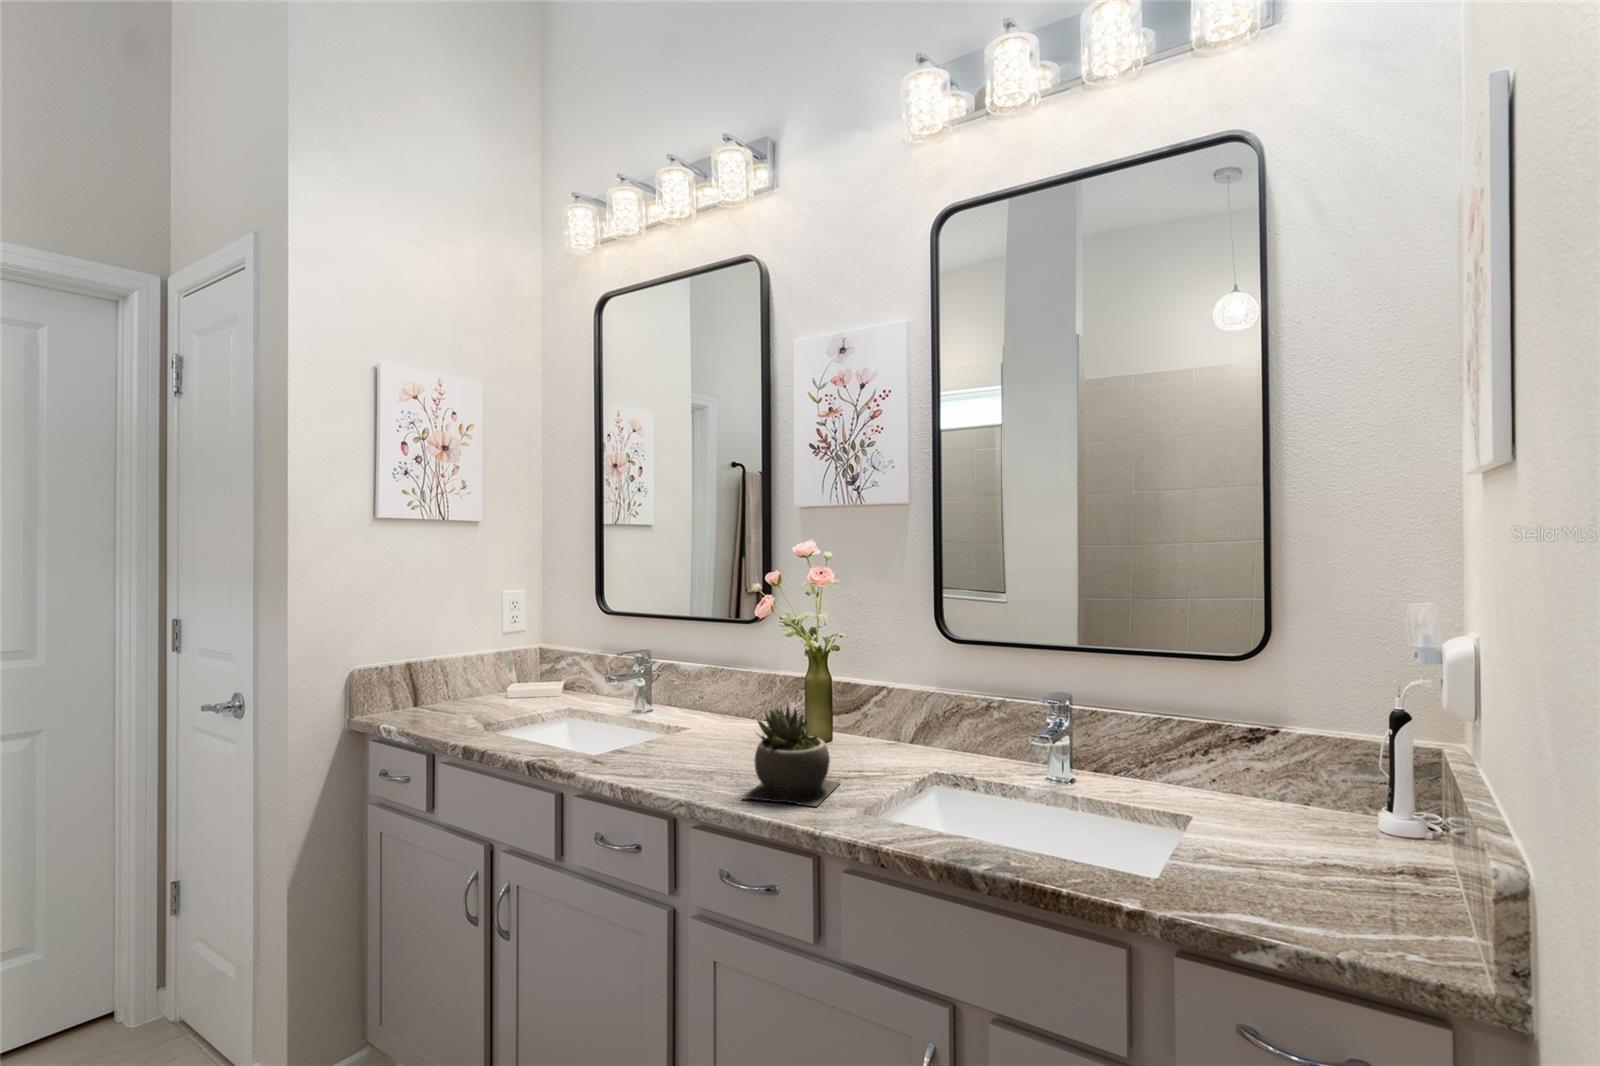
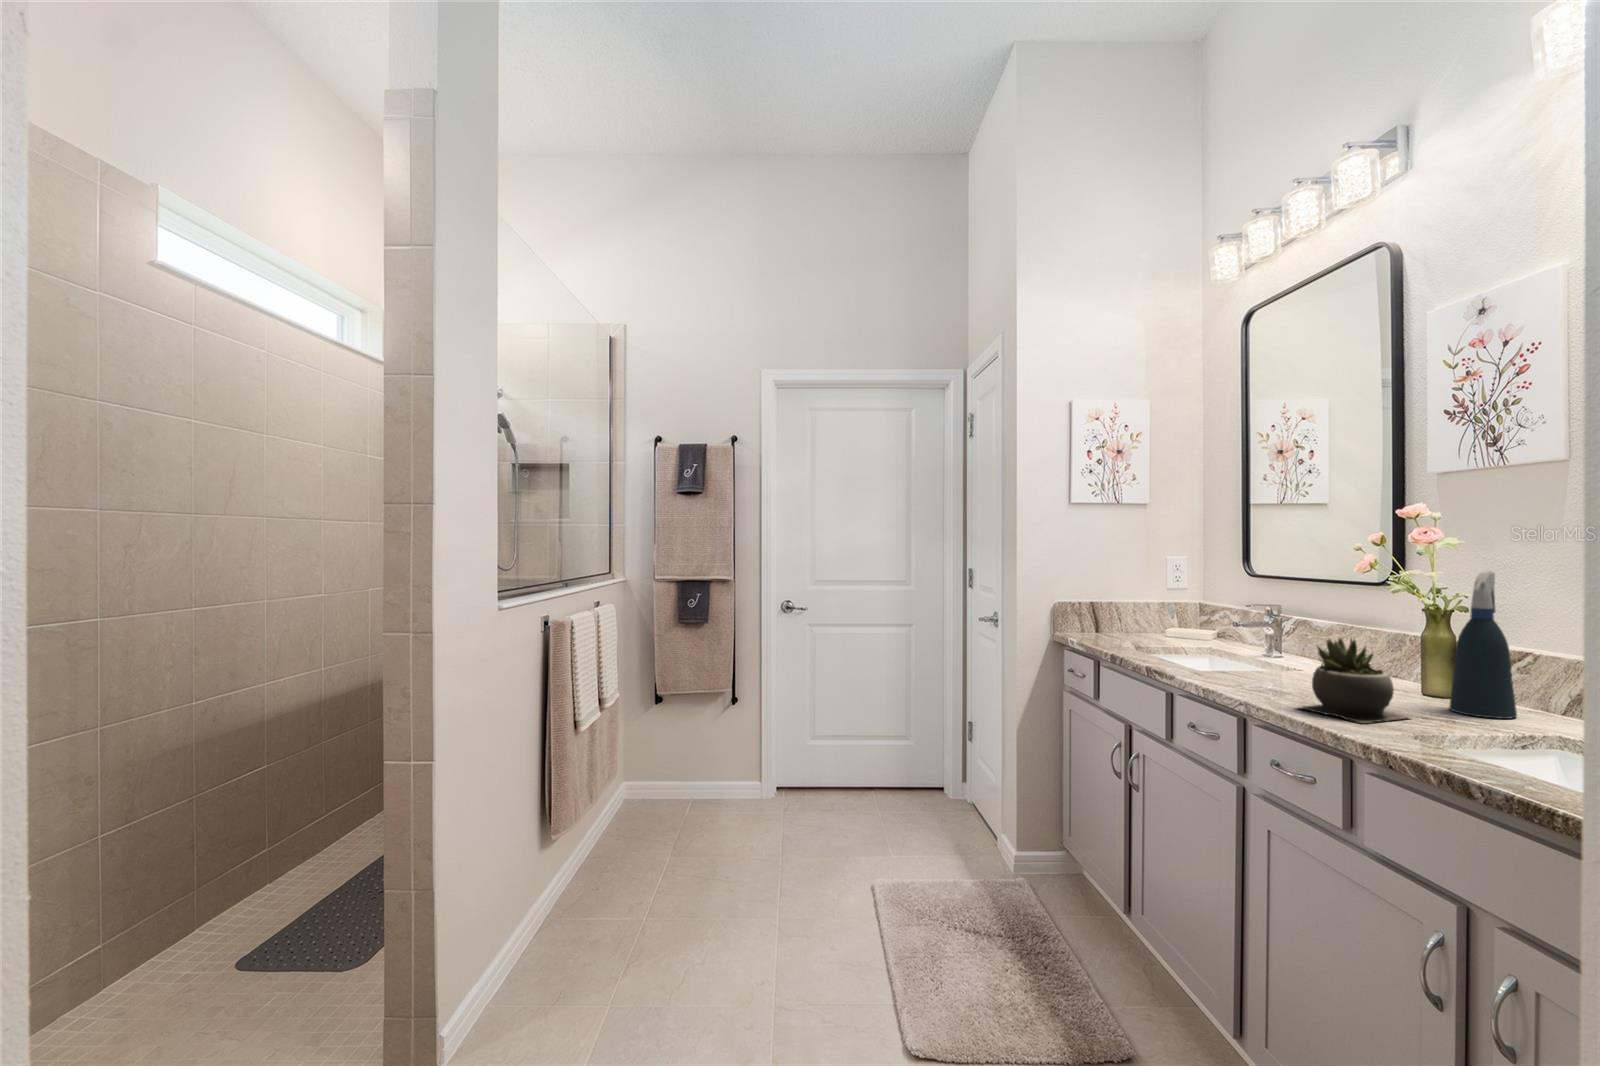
spray bottle: none [848,613,898,763] -> present [1449,571,1517,719]

